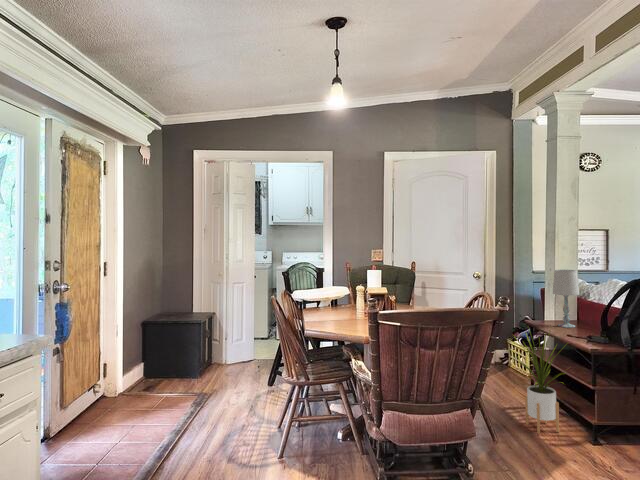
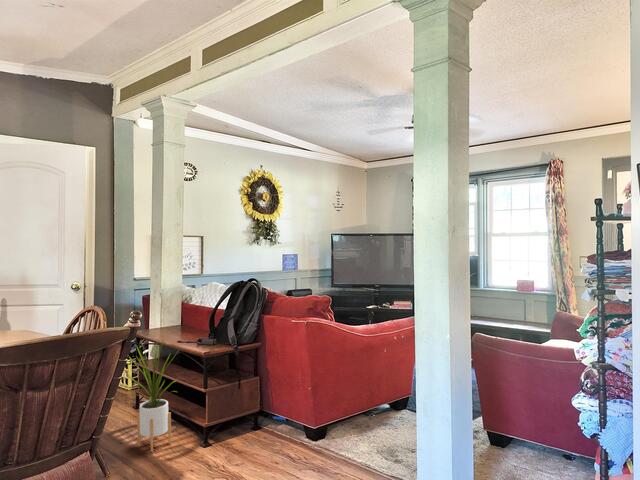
table lamp: present [553,269,579,328] -> none [161,276,186,334]

